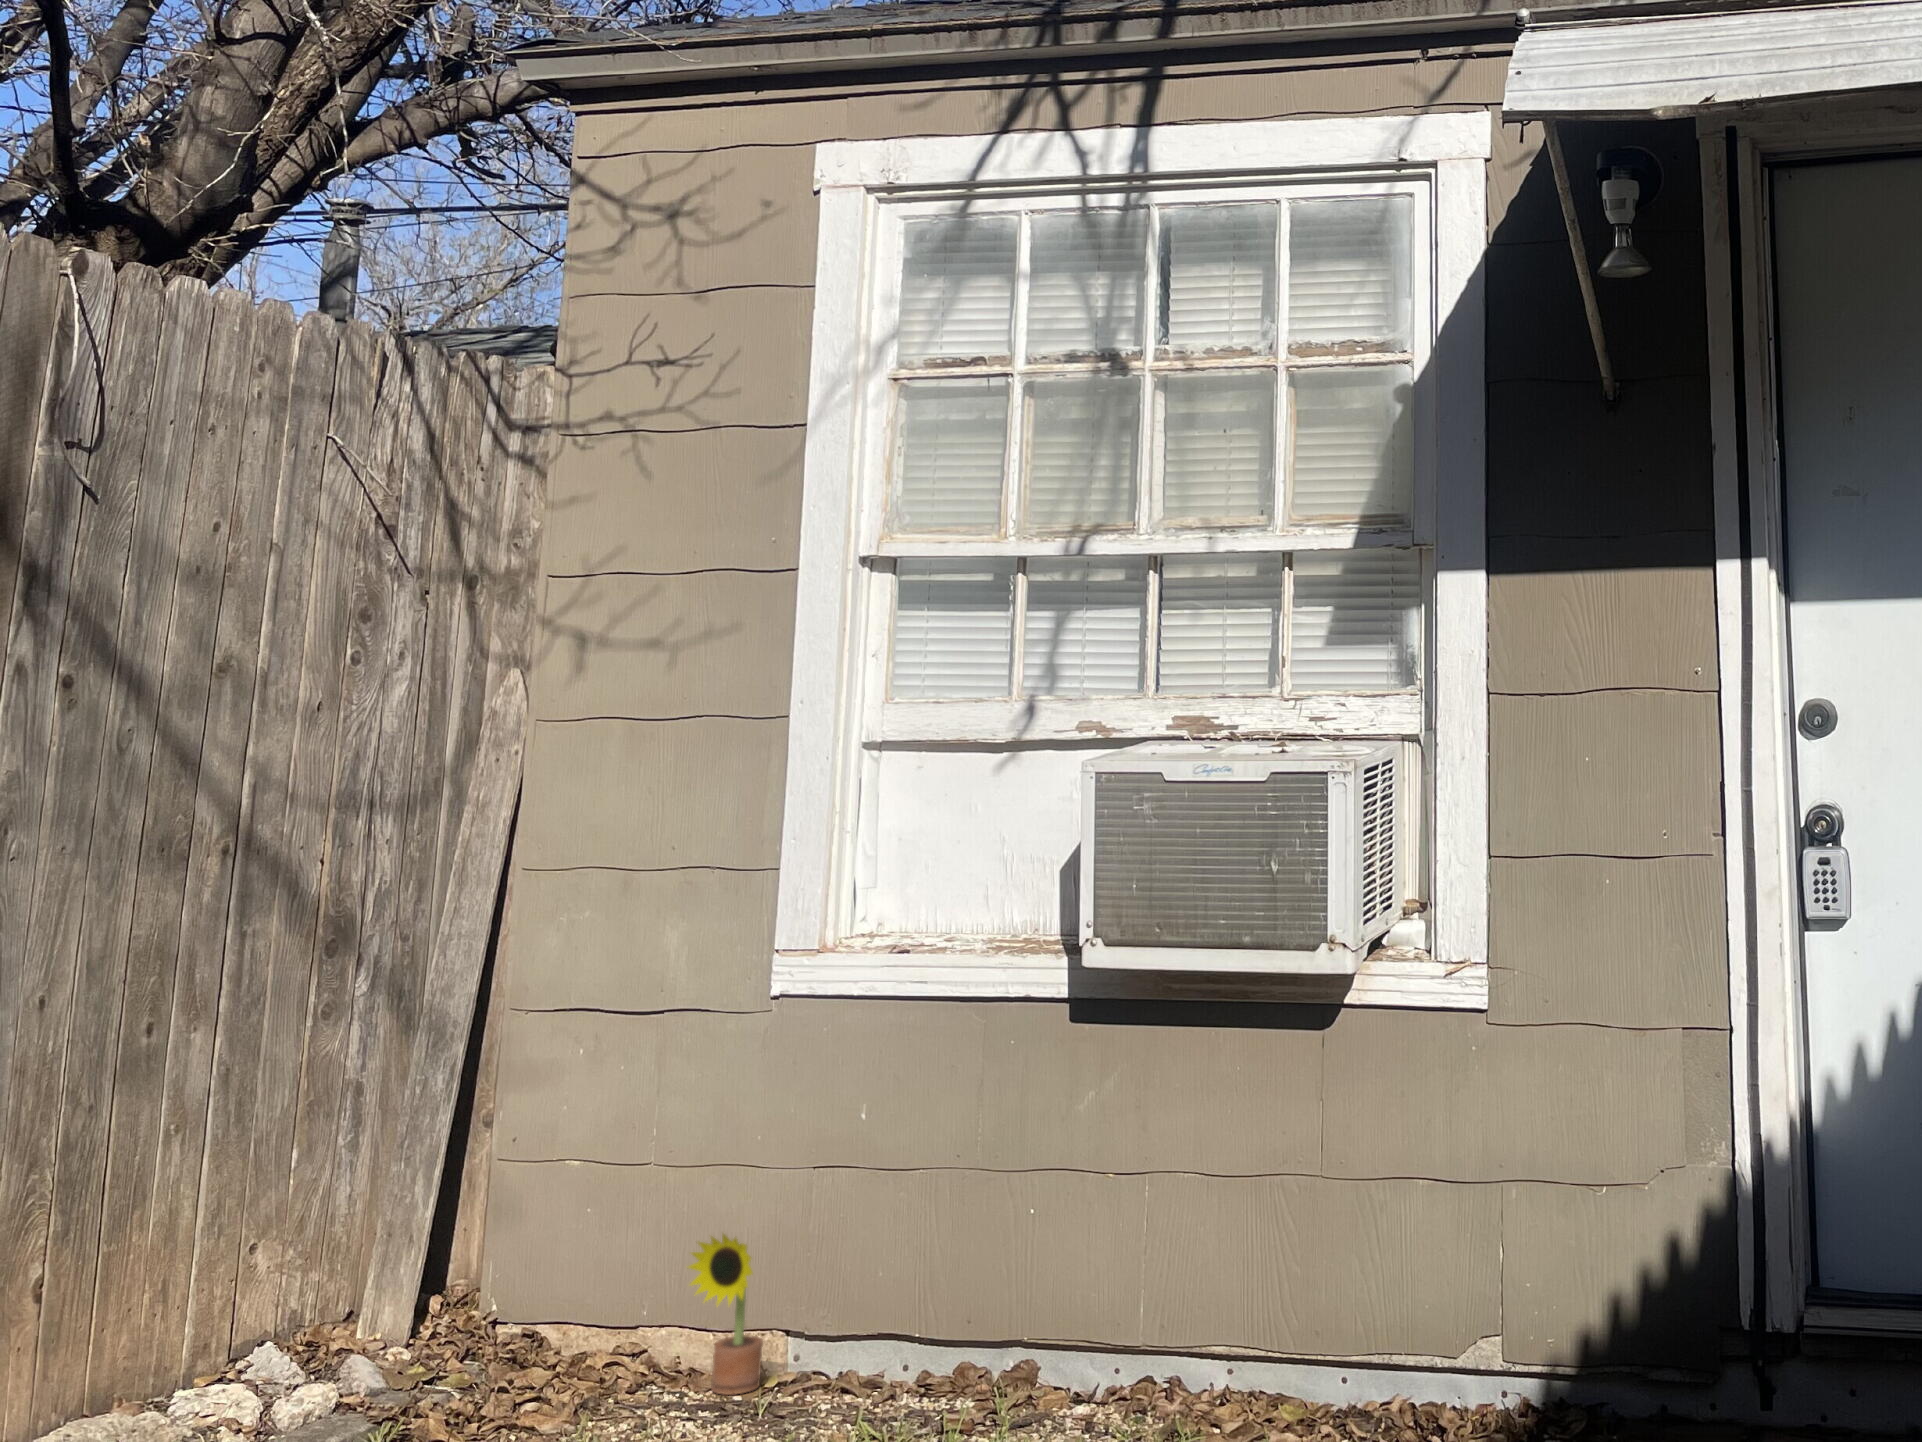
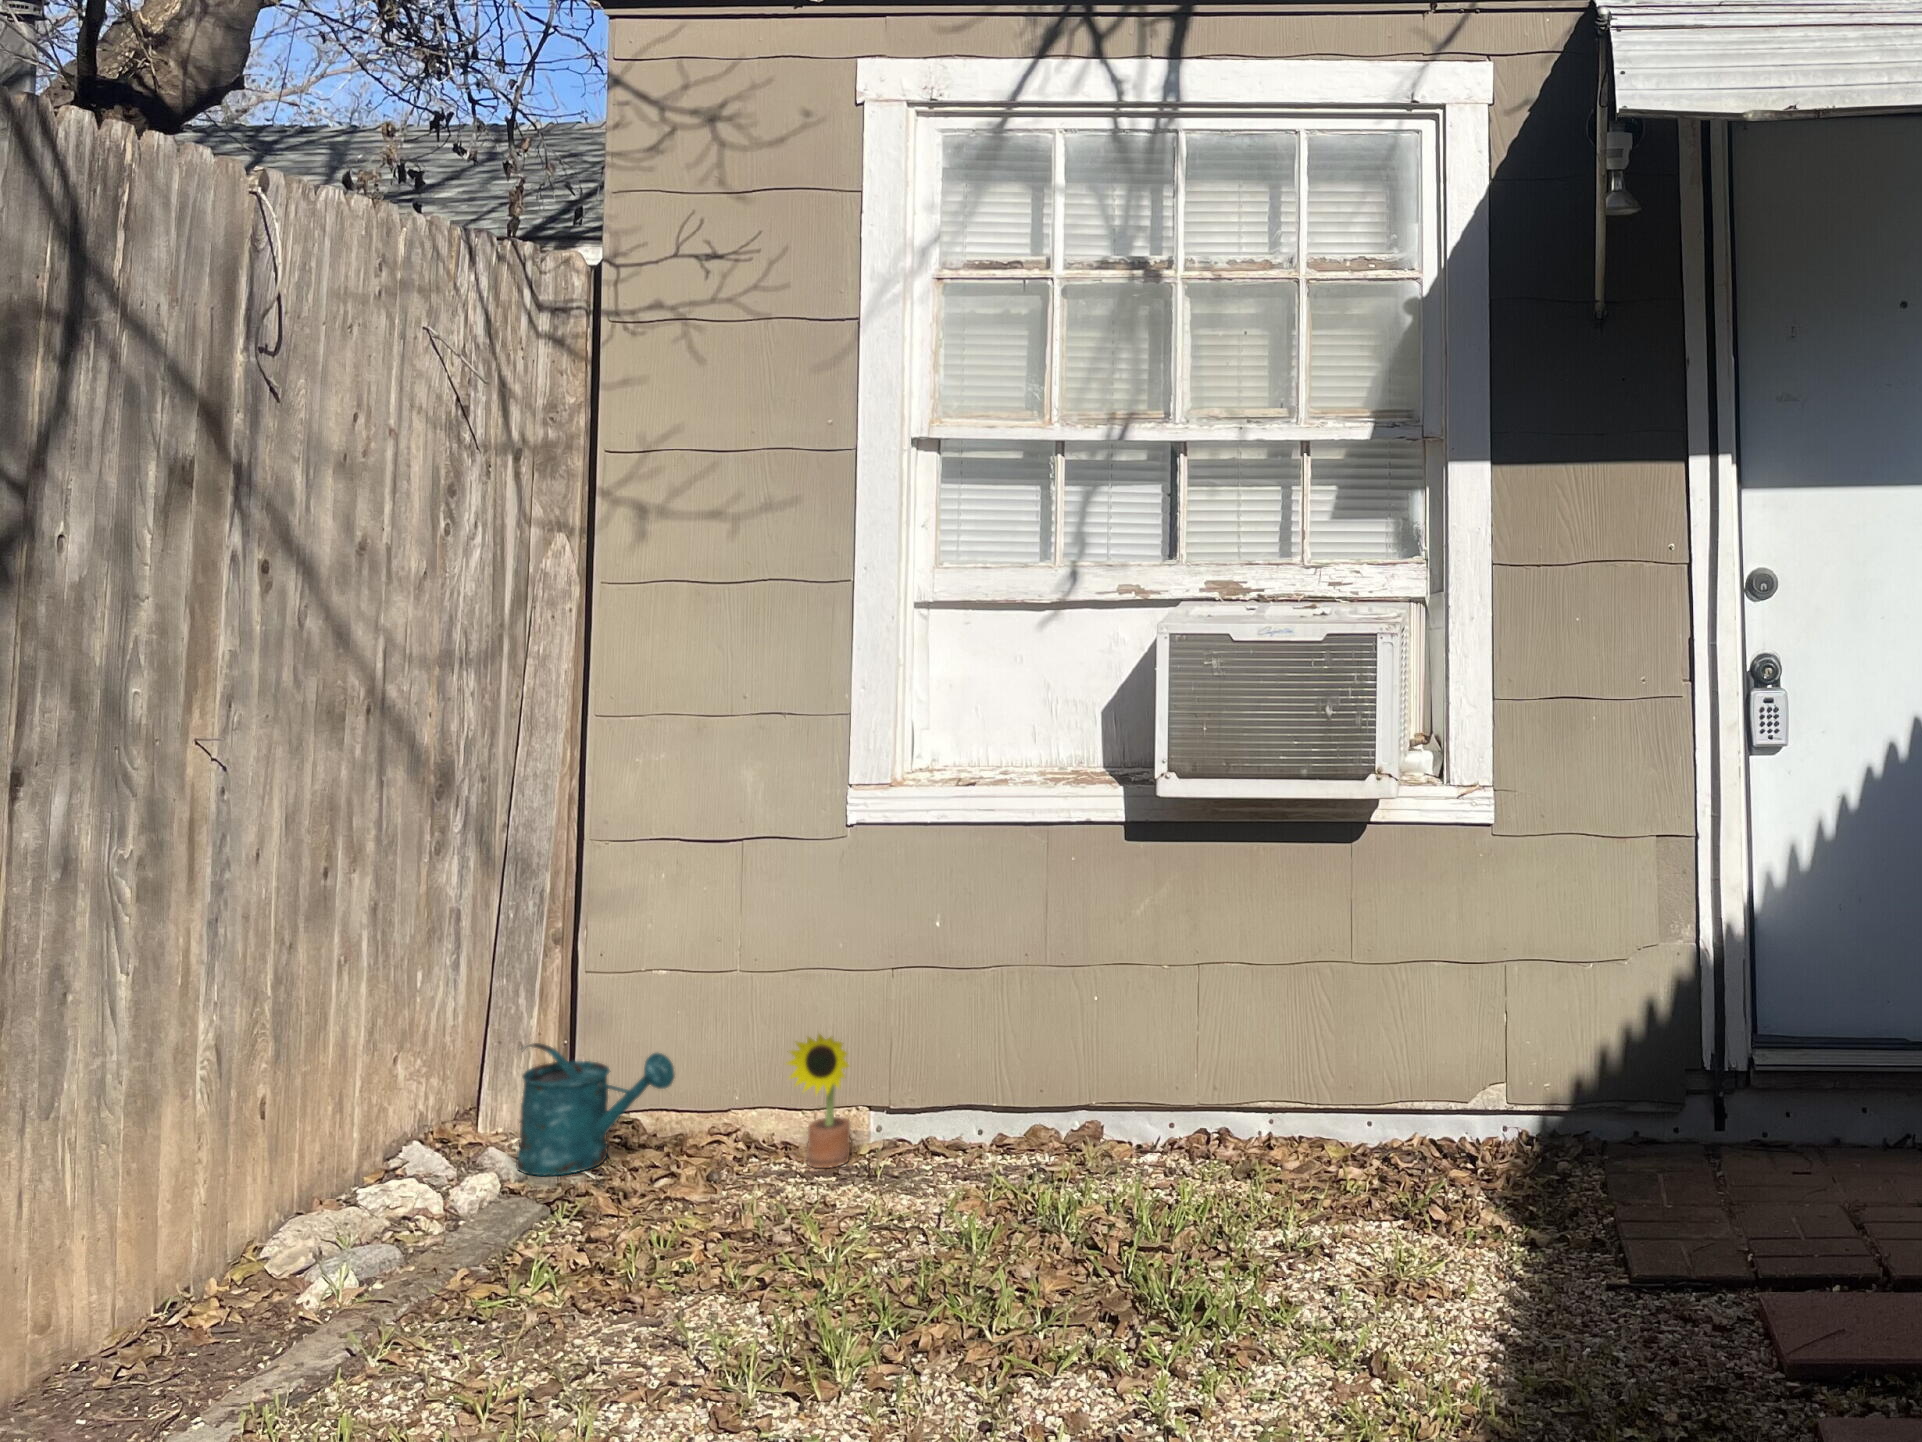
watering can: none [404,1232,571,1385] -> present [516,1043,675,1176]

